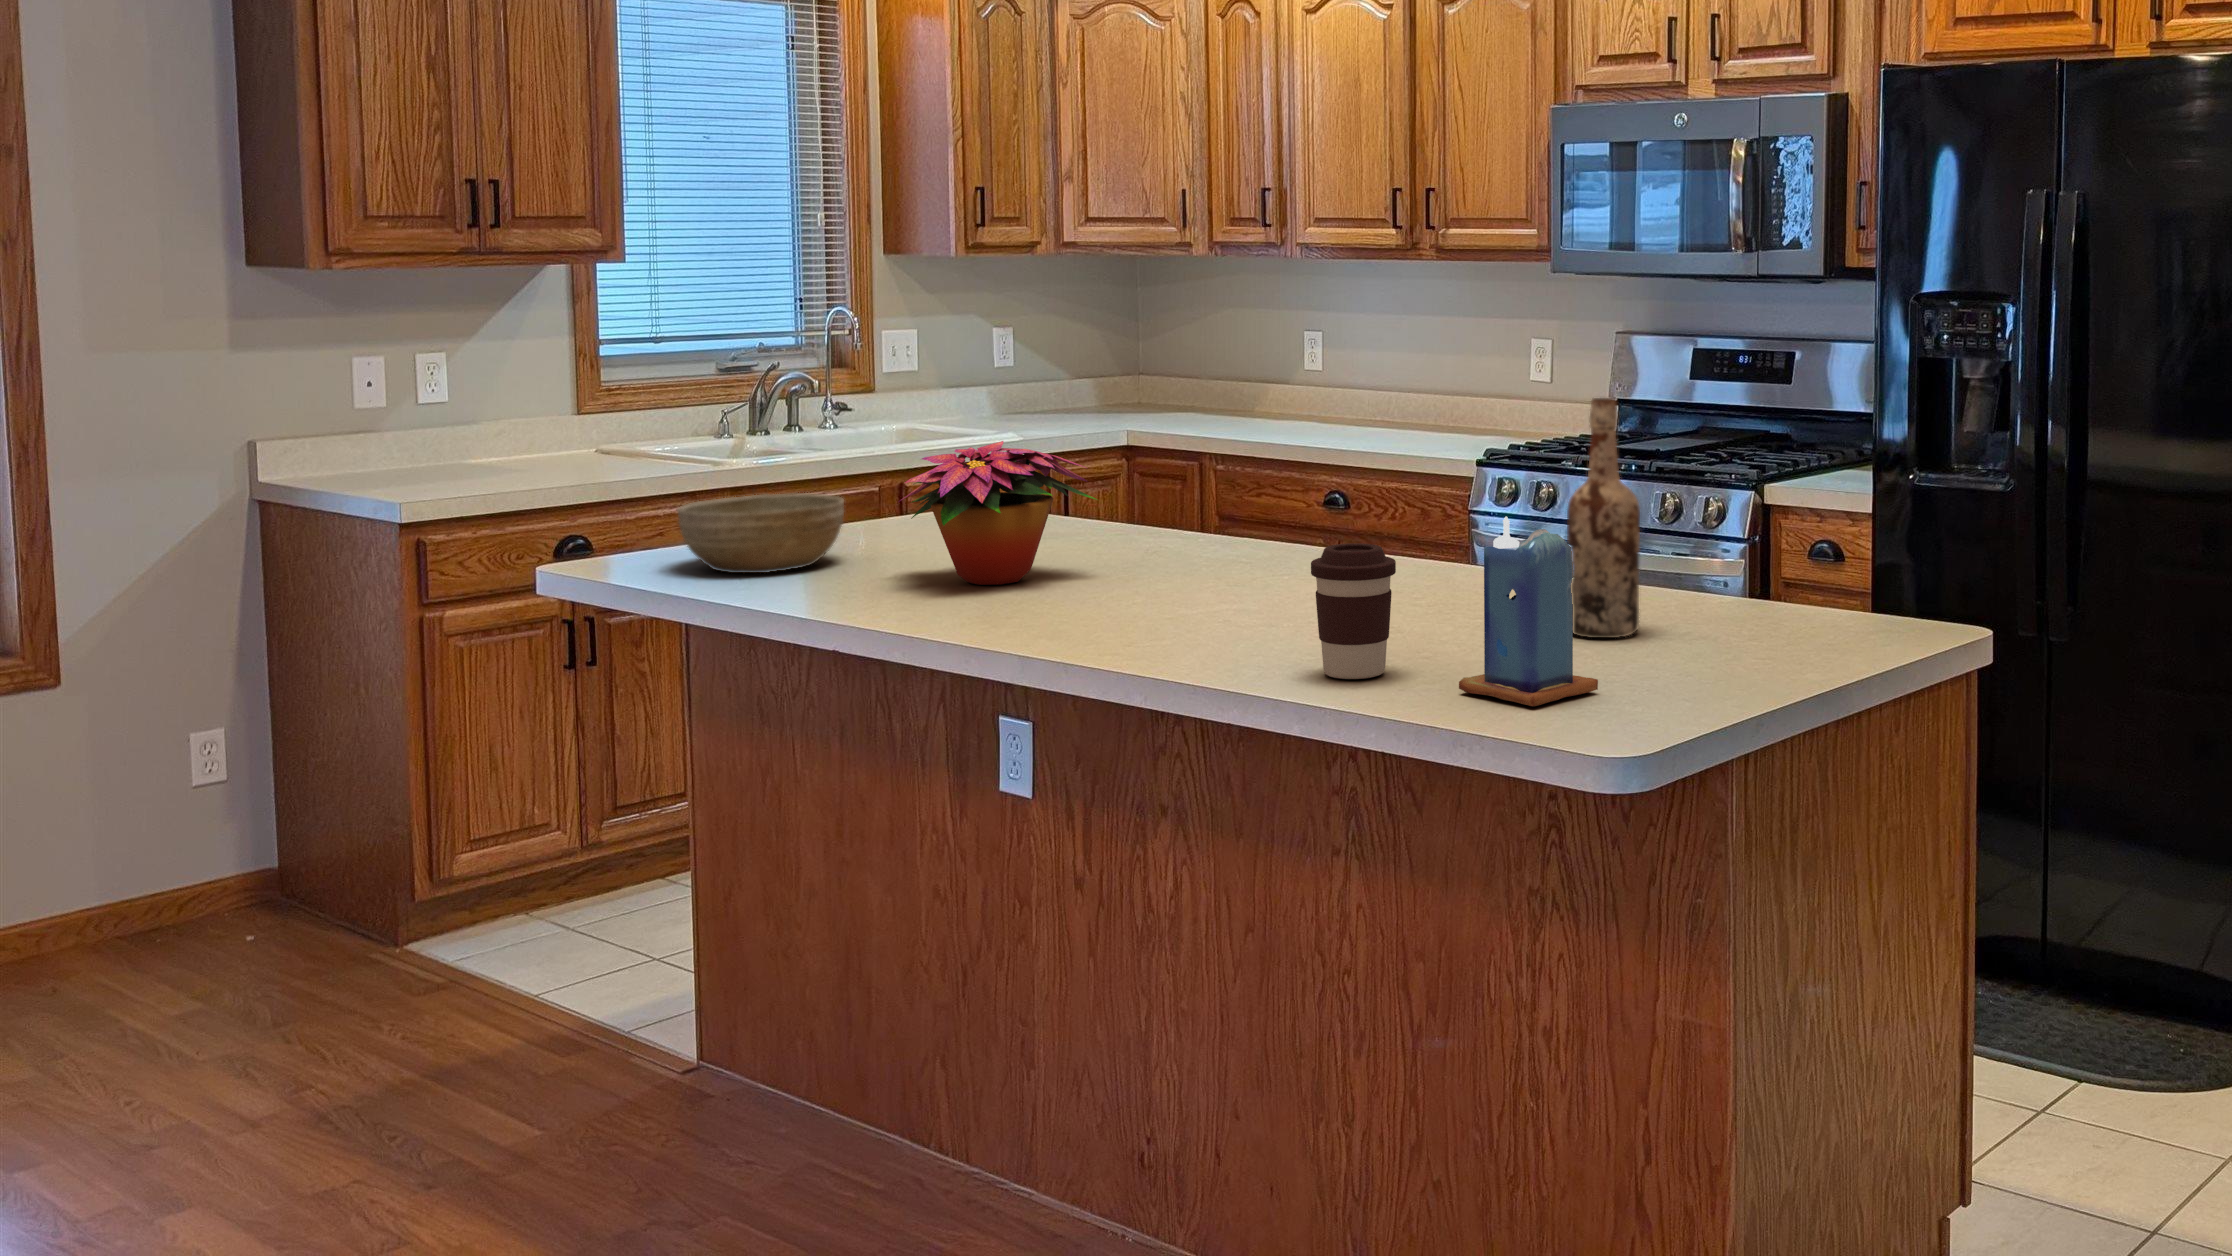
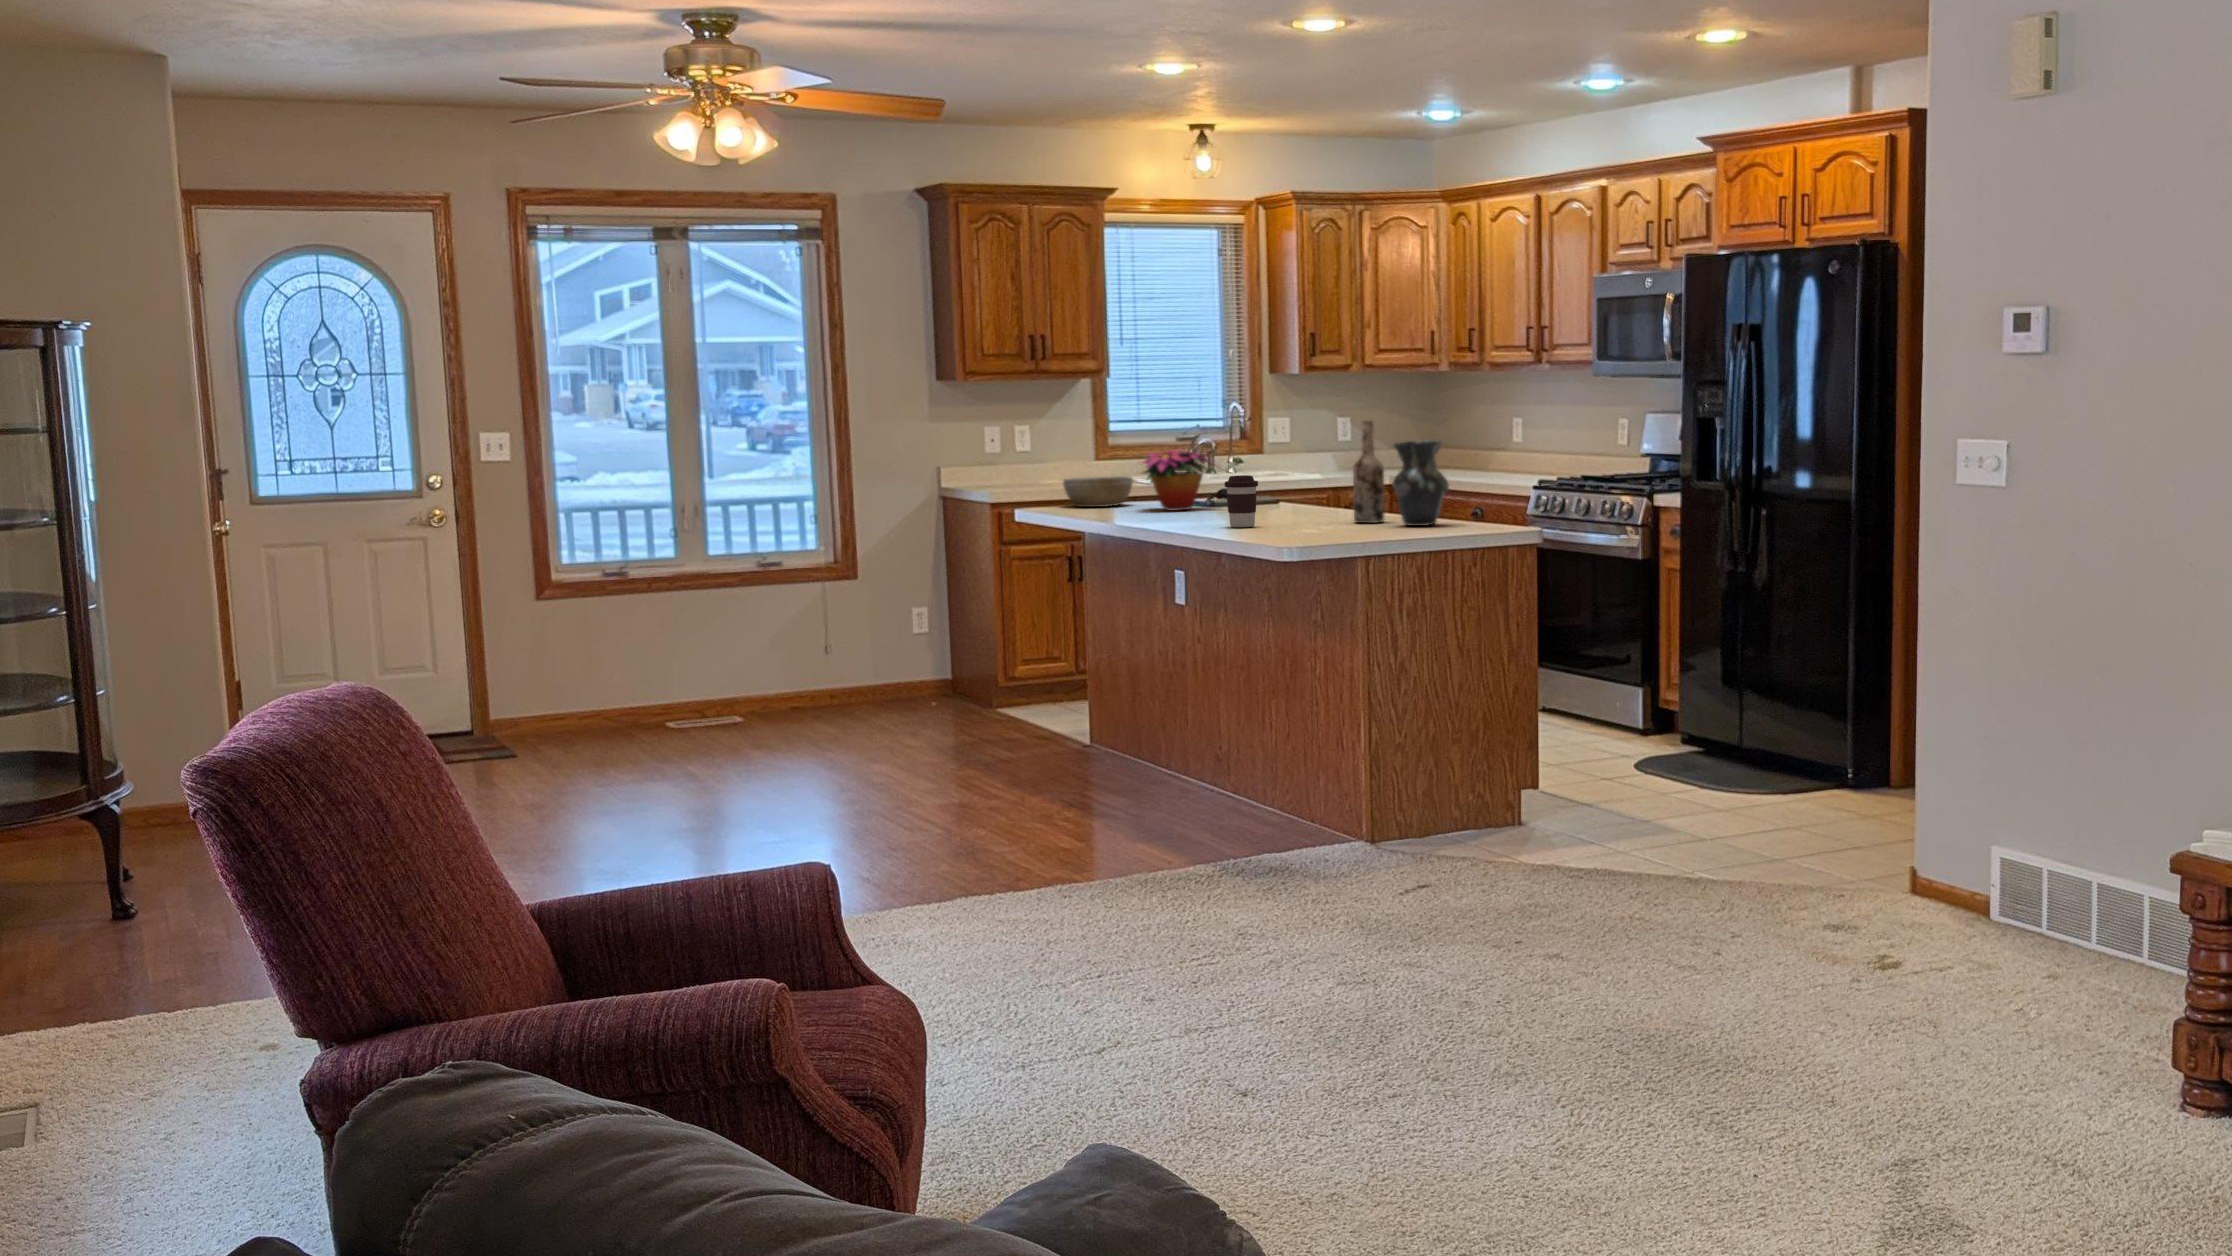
vase: none [1707,444,1837,651] -> present [1392,440,1449,526]
candle: present [1459,517,1598,707] -> none [1265,461,1314,532]

